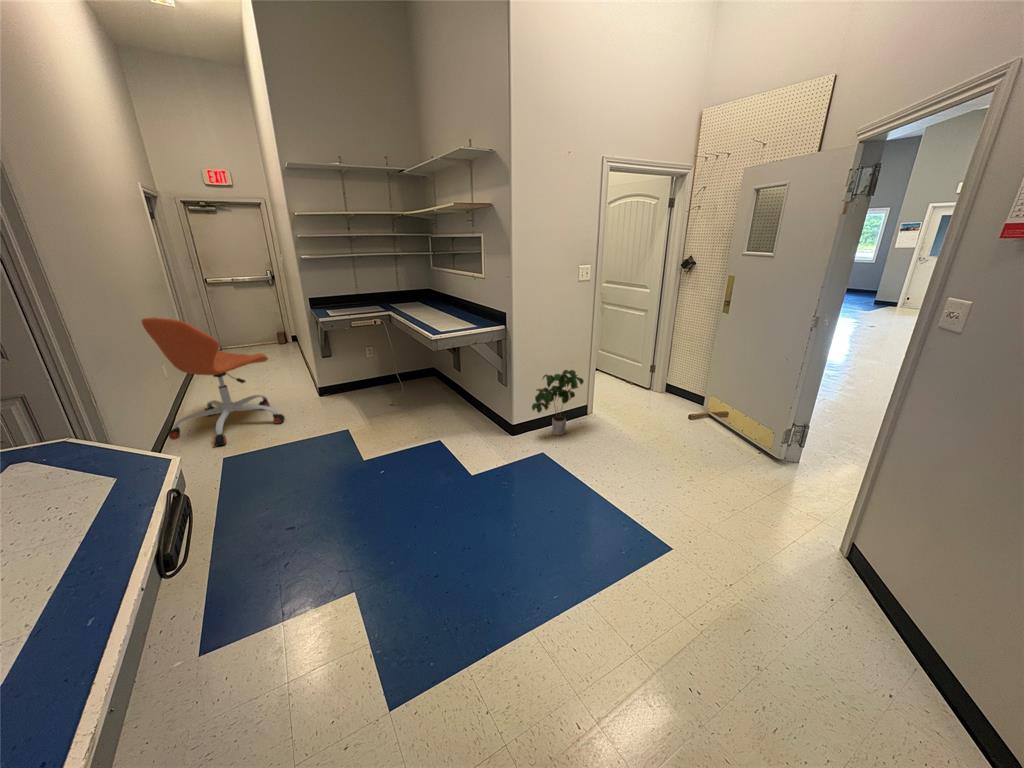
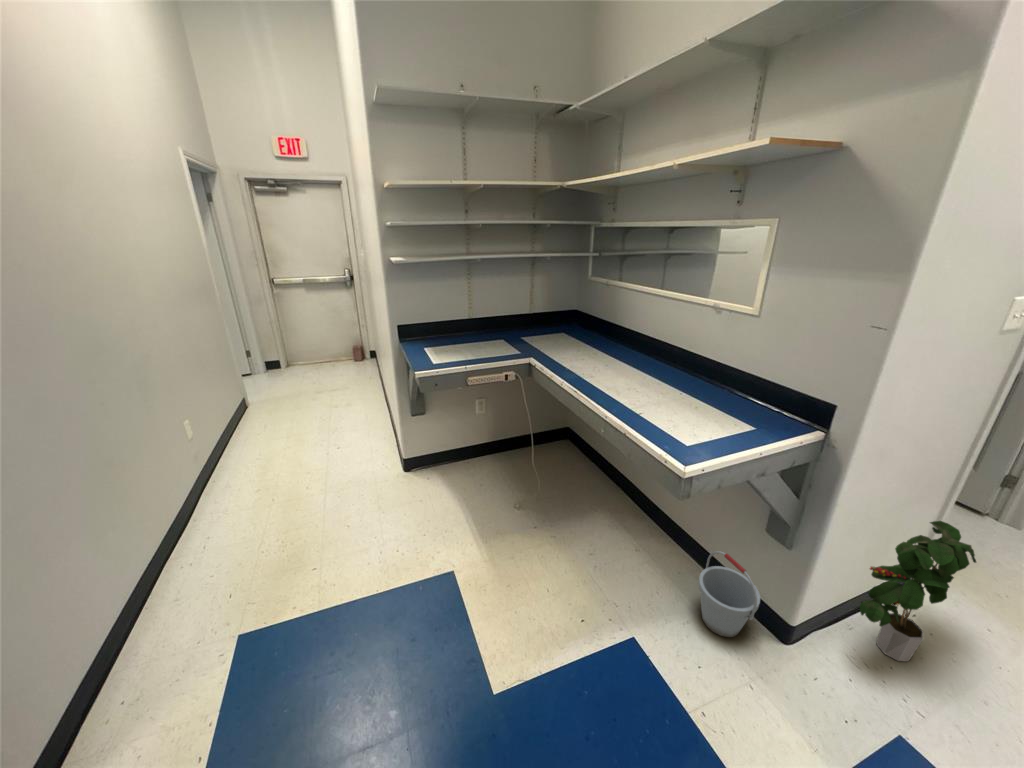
office chair: present [142,318,285,446] -> none [118,371,351,592]
bucket: none [471,395,497,436] -> present [698,551,760,637]

